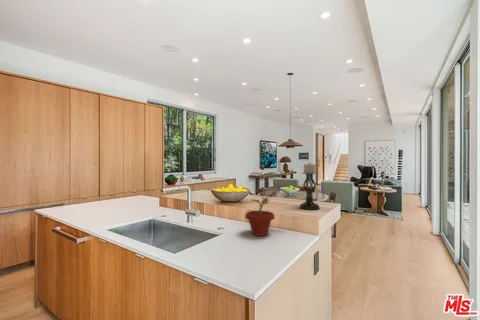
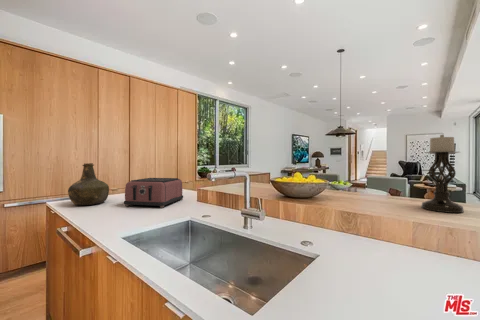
bottle: none [56,177,89,210] -> present [68,163,109,205]
toaster: none [102,188,149,211] -> present [124,178,183,208]
potted plant: present [245,191,274,236] -> none [356,170,427,263]

